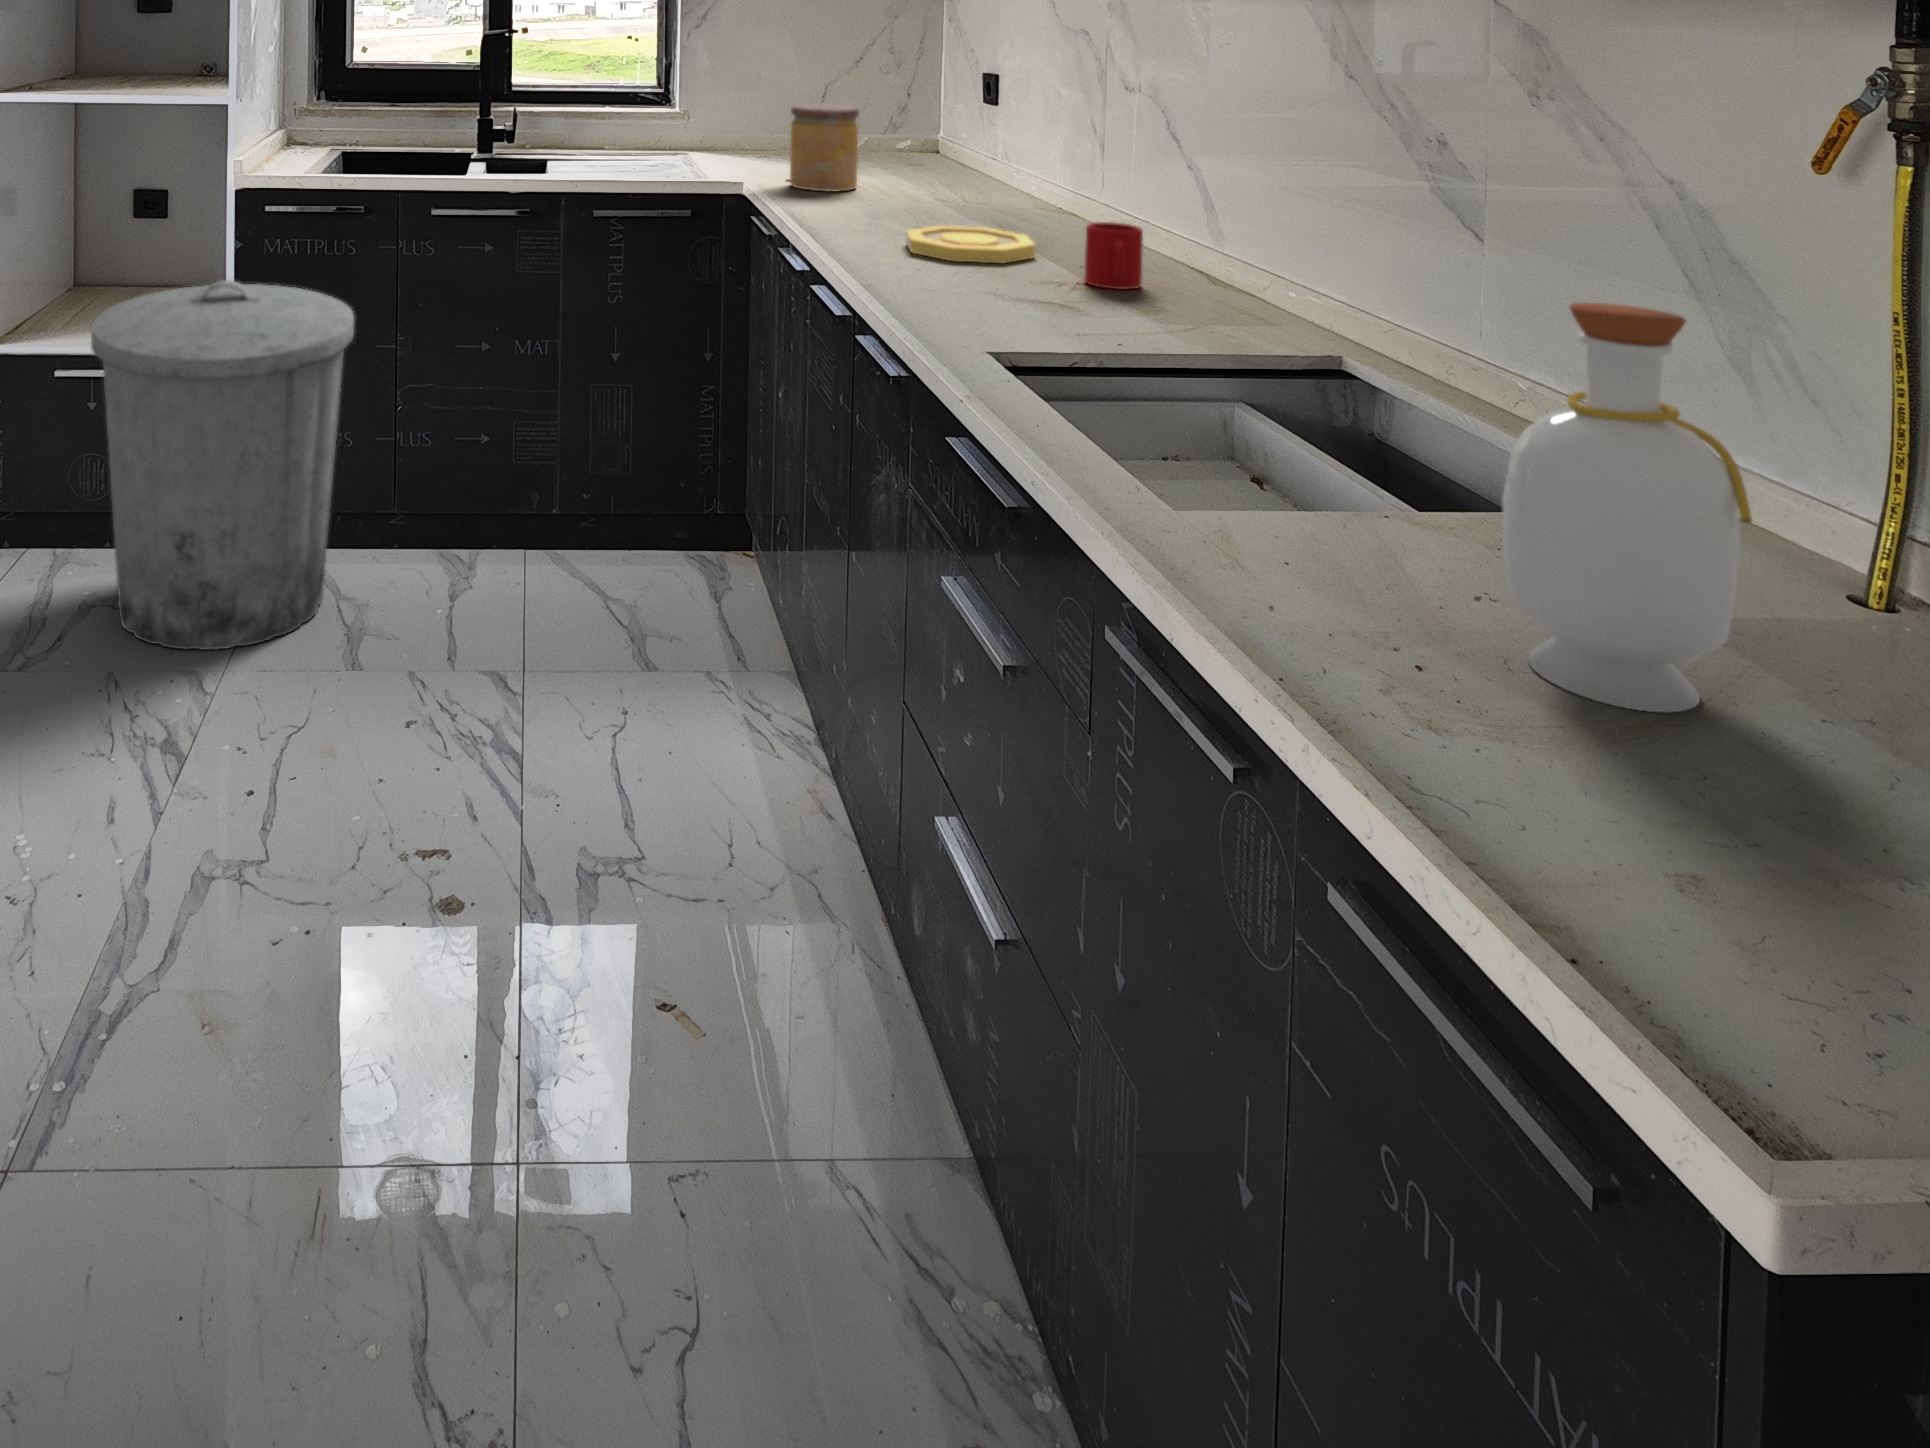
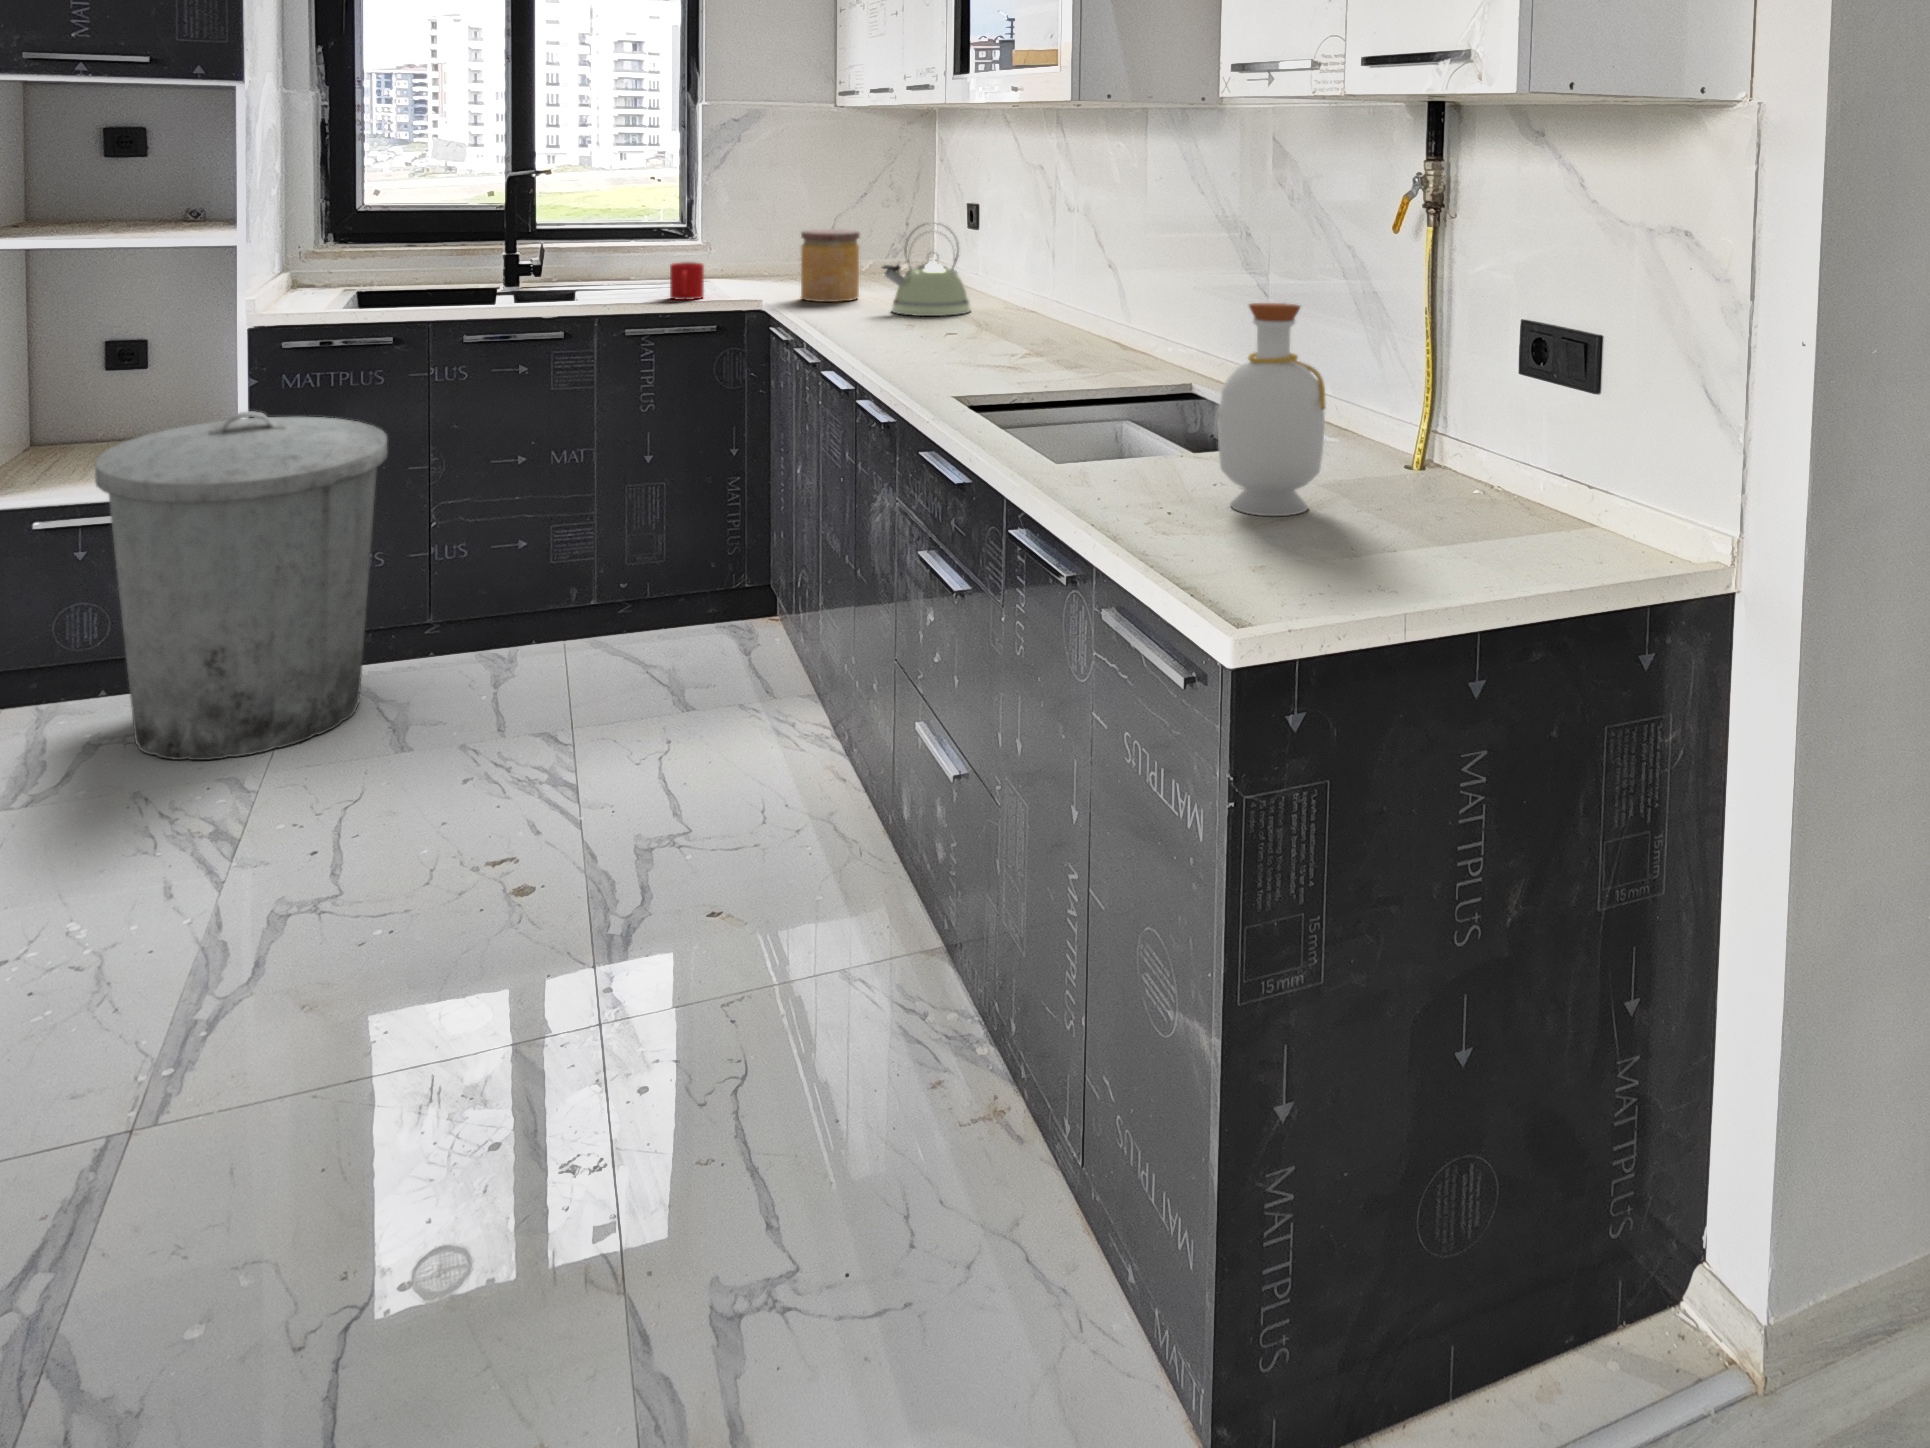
kettle: none [886,101,997,219] -> present [883,222,971,316]
mug: present [1085,222,1143,289] -> present [670,262,704,300]
bowl: present [906,226,1035,263] -> none [897,318,996,343]

